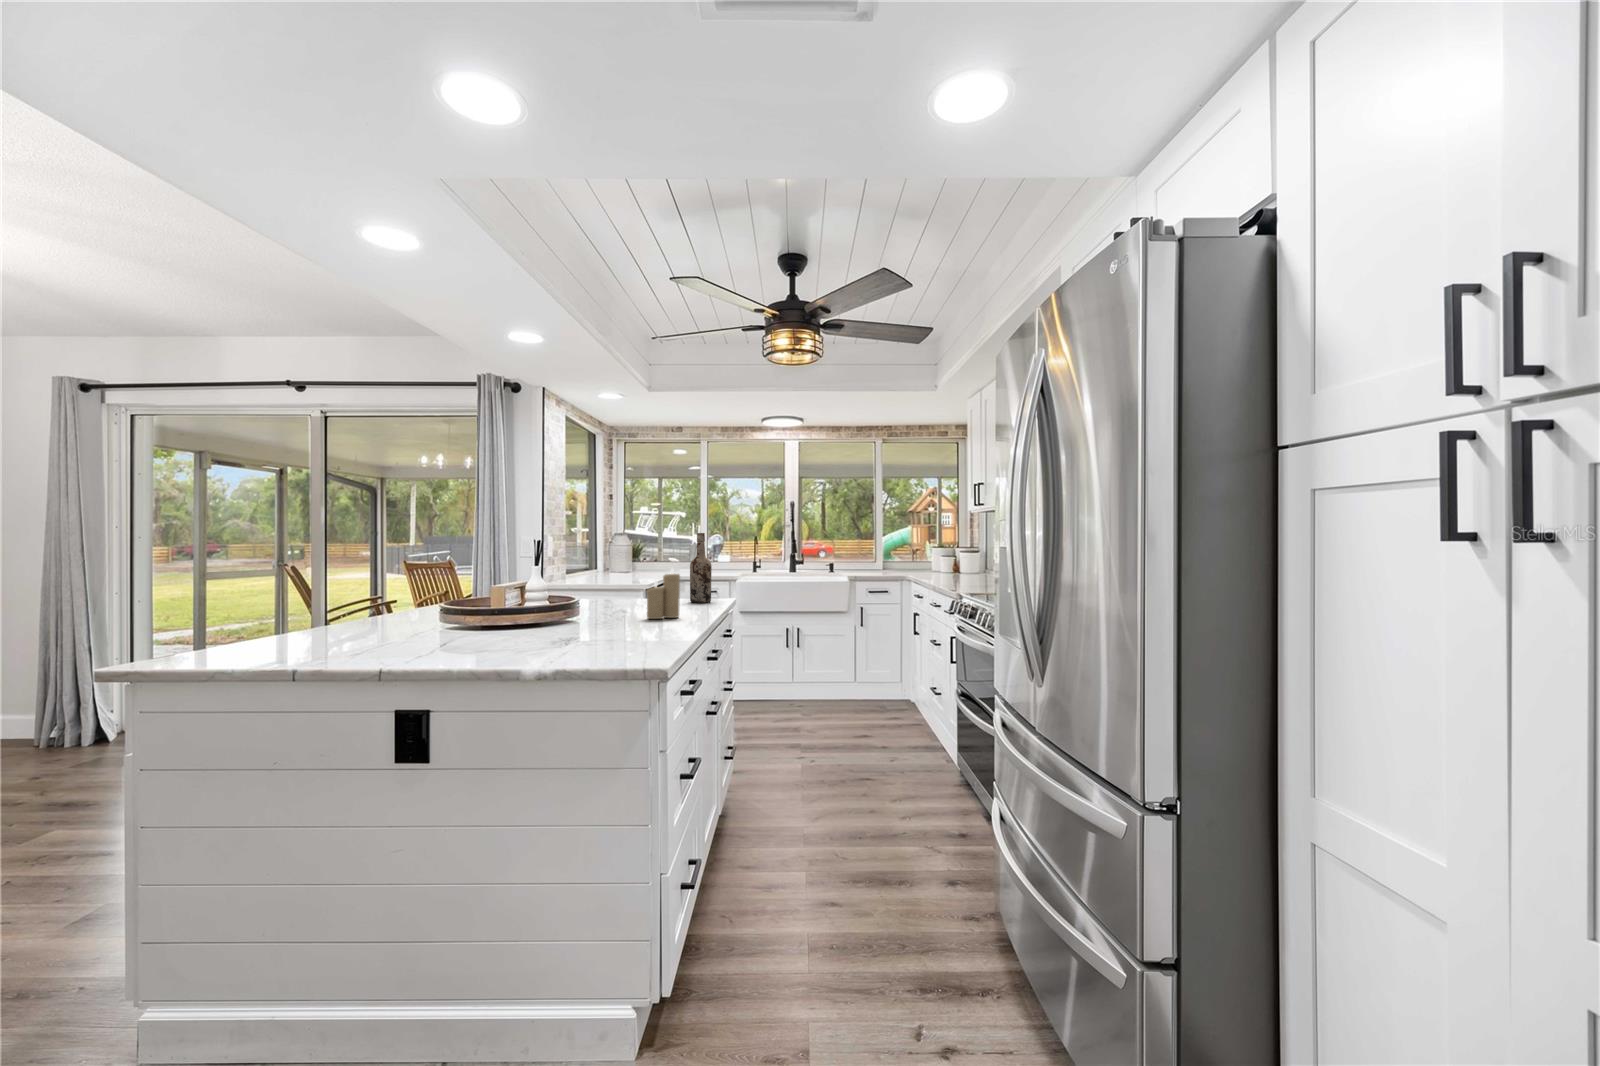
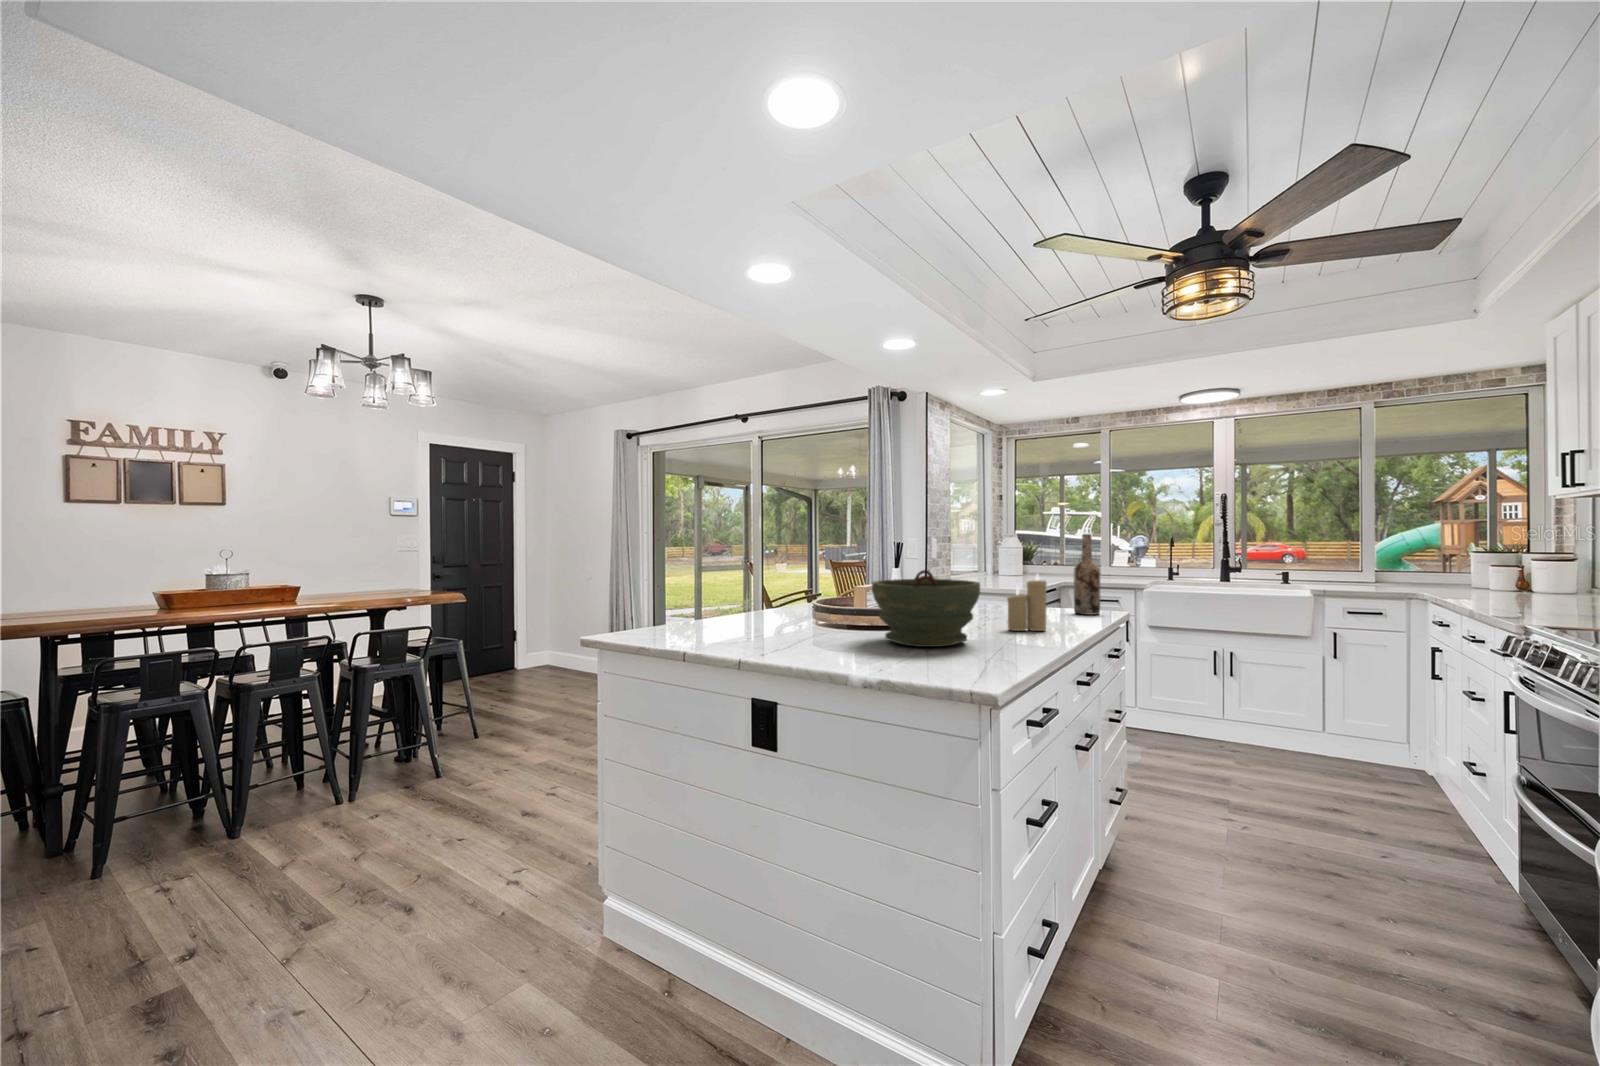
bowl: none [530,567,635,638] -> present [872,570,980,647]

